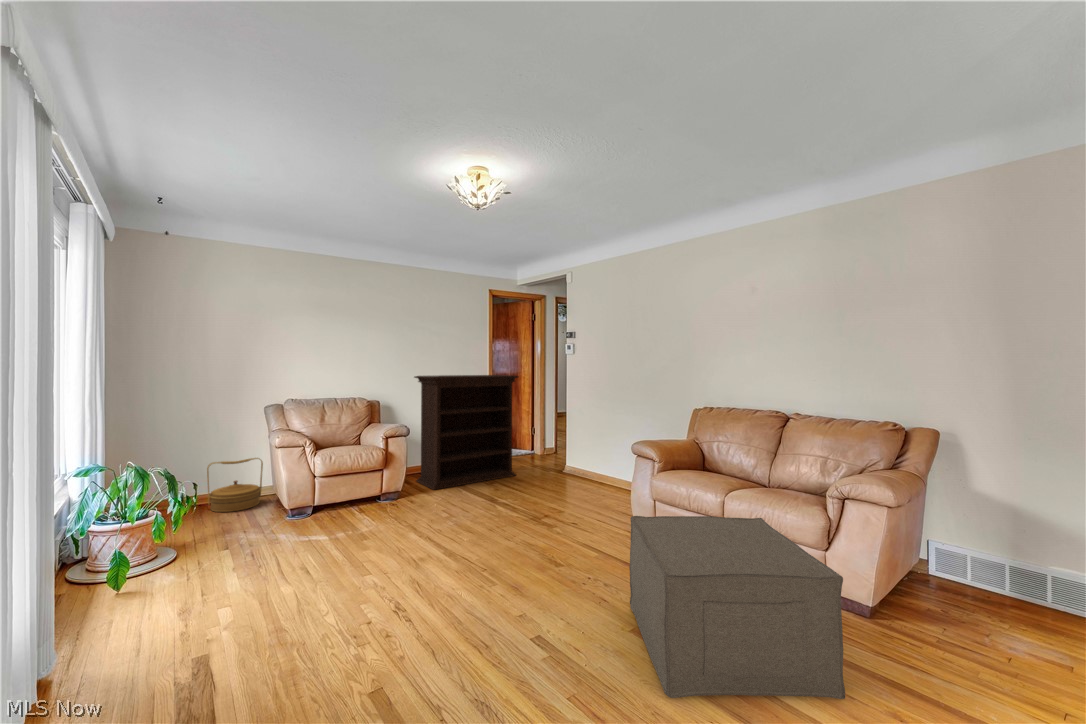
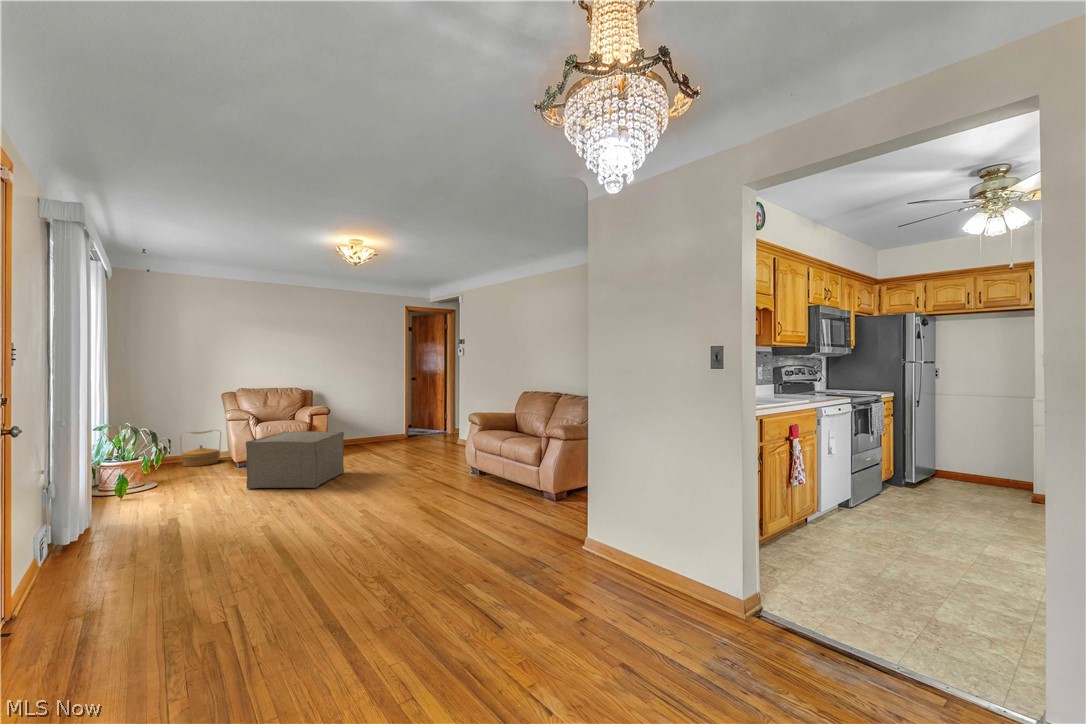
bookshelf: present [414,375,518,490] -> none [338,372,420,454]
ottoman: present [630,516,845,699] -> present [246,431,344,489]

